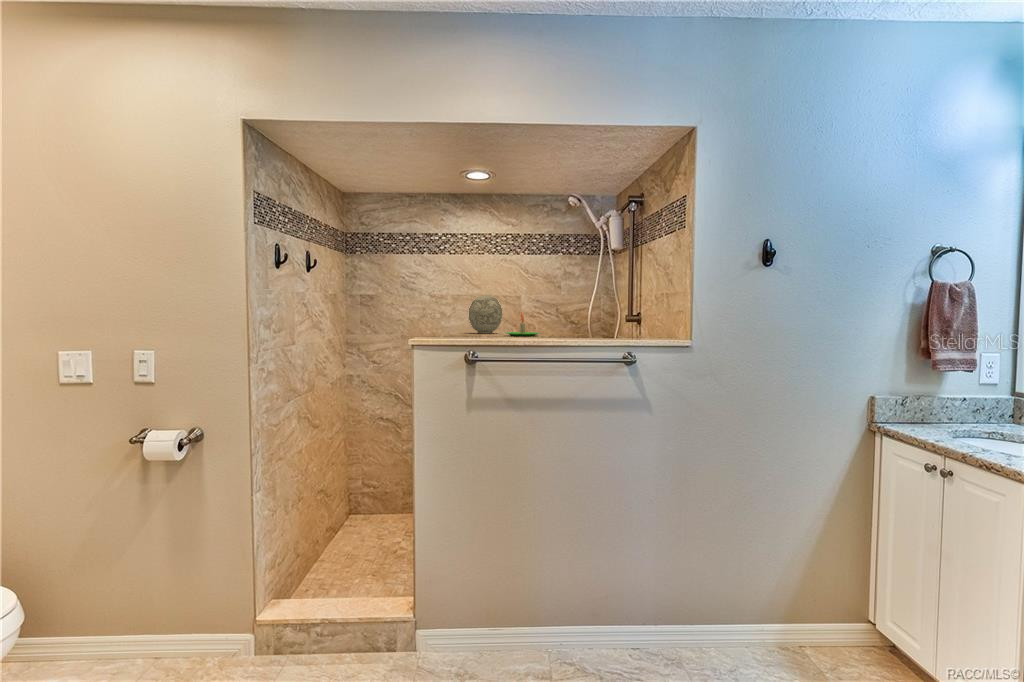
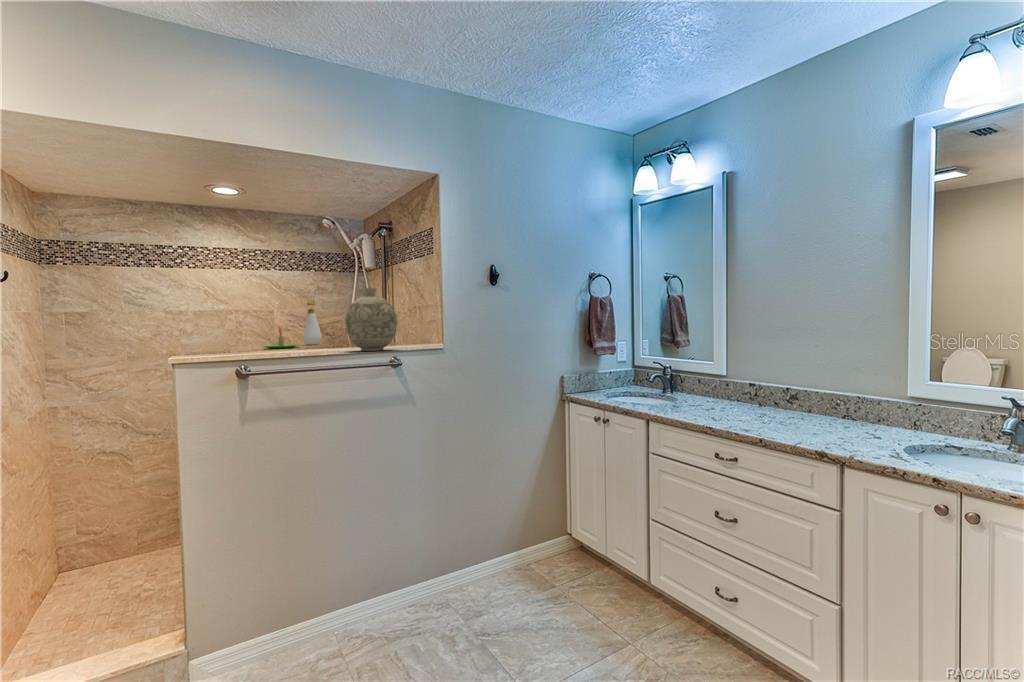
soap bottle: none [546,287,566,334] -> present [302,302,322,345]
decorative vase: present [469,293,503,334] -> present [345,288,397,351]

